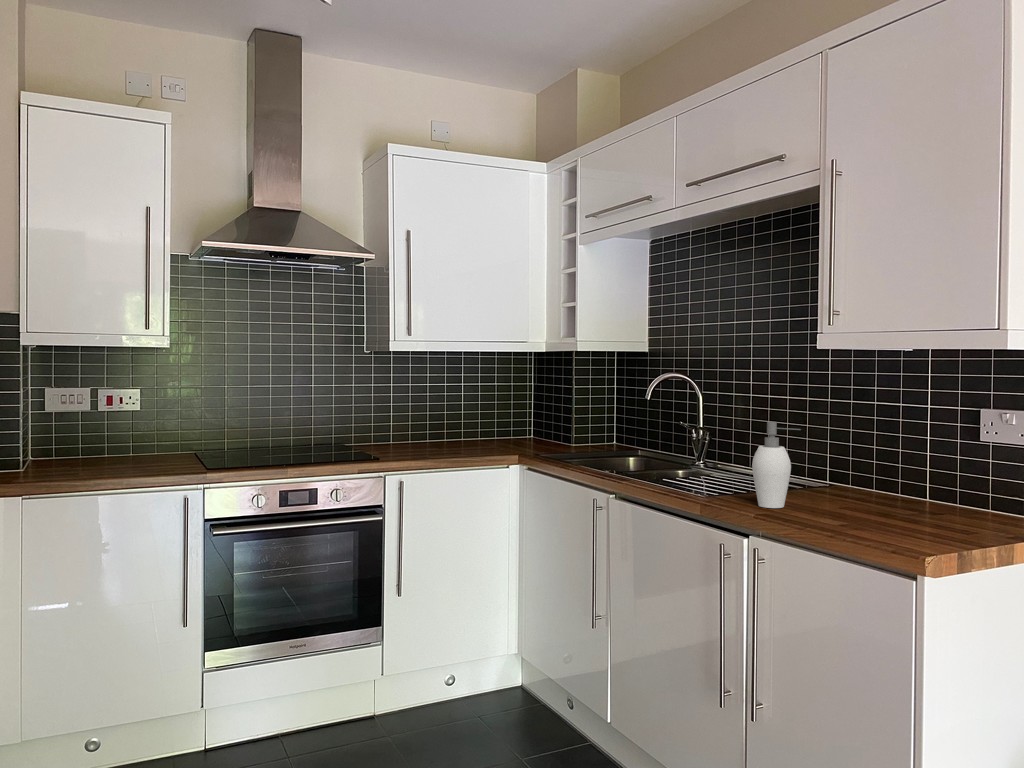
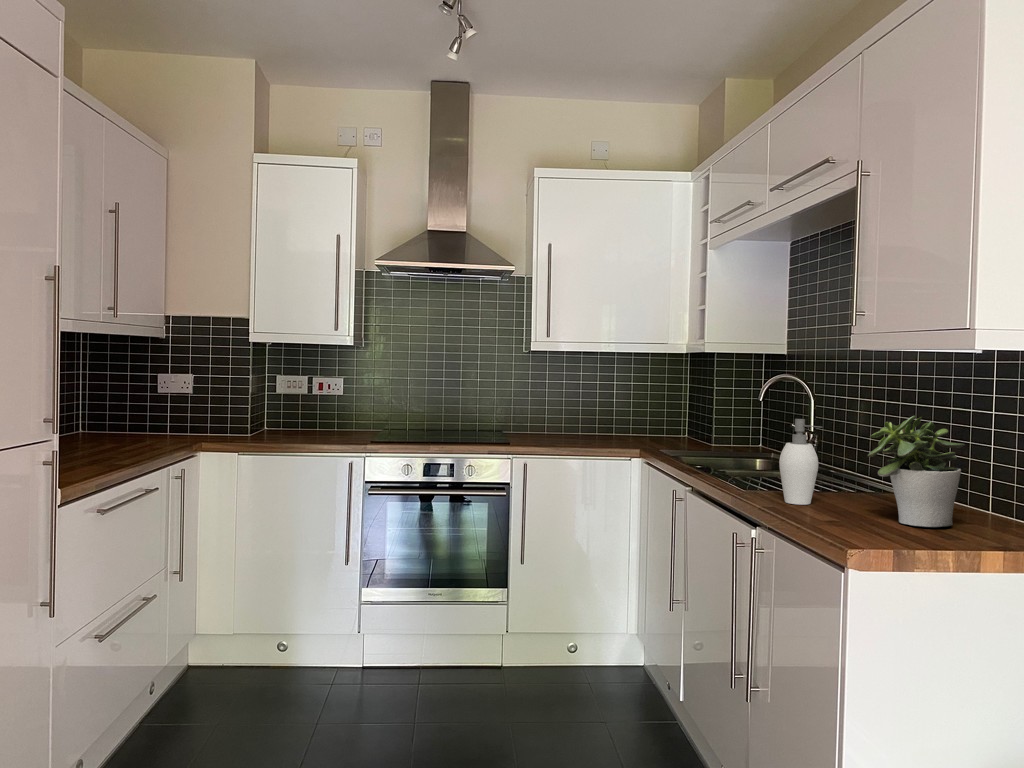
potted plant: none [860,416,950,522] -> present [868,416,965,527]

